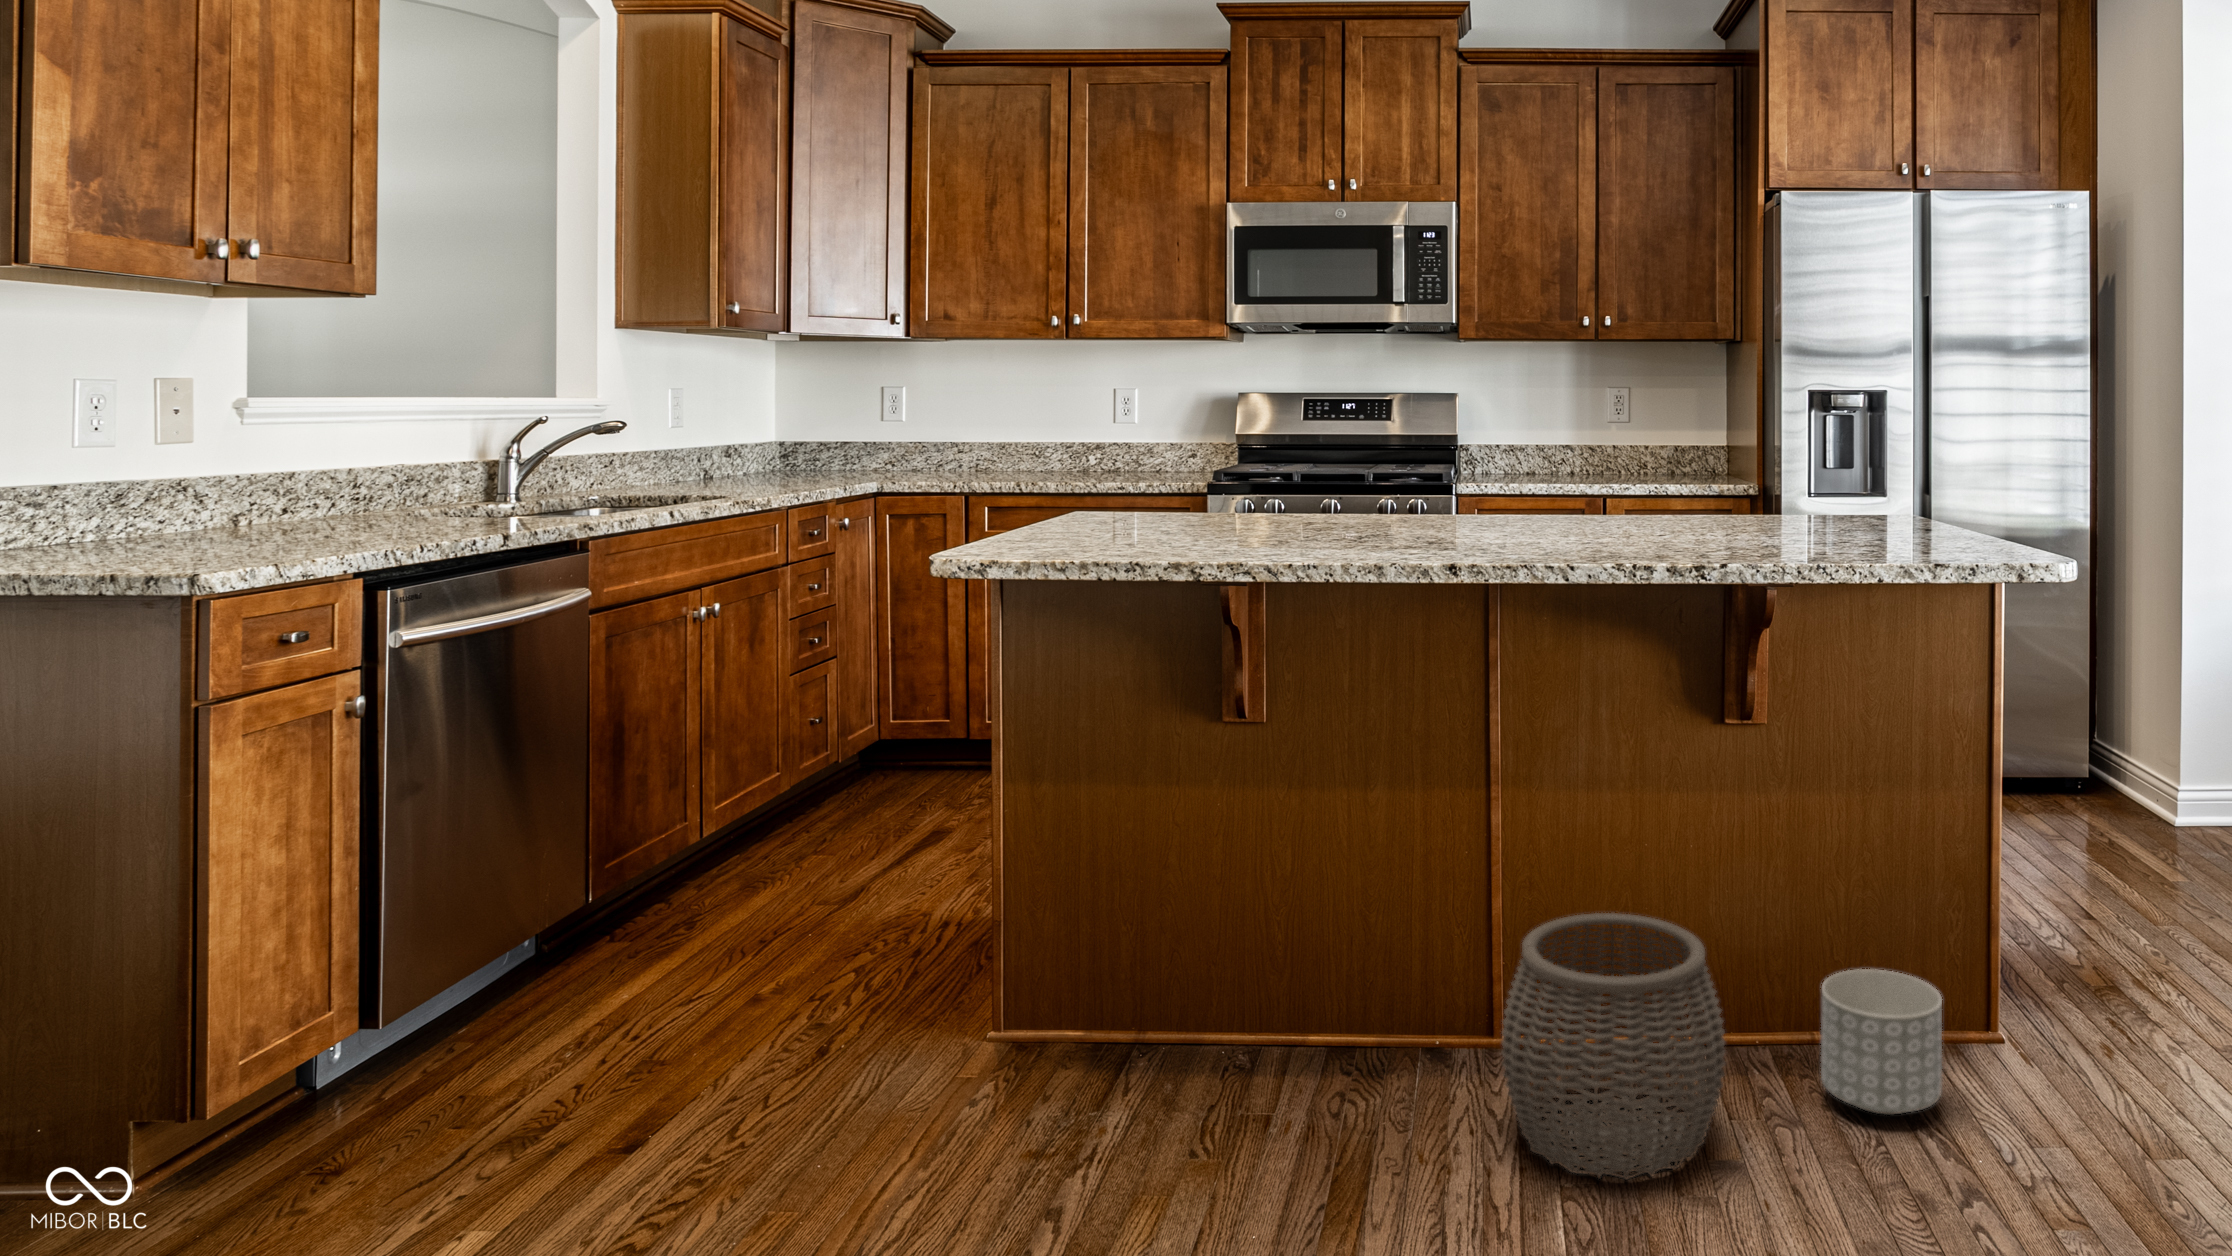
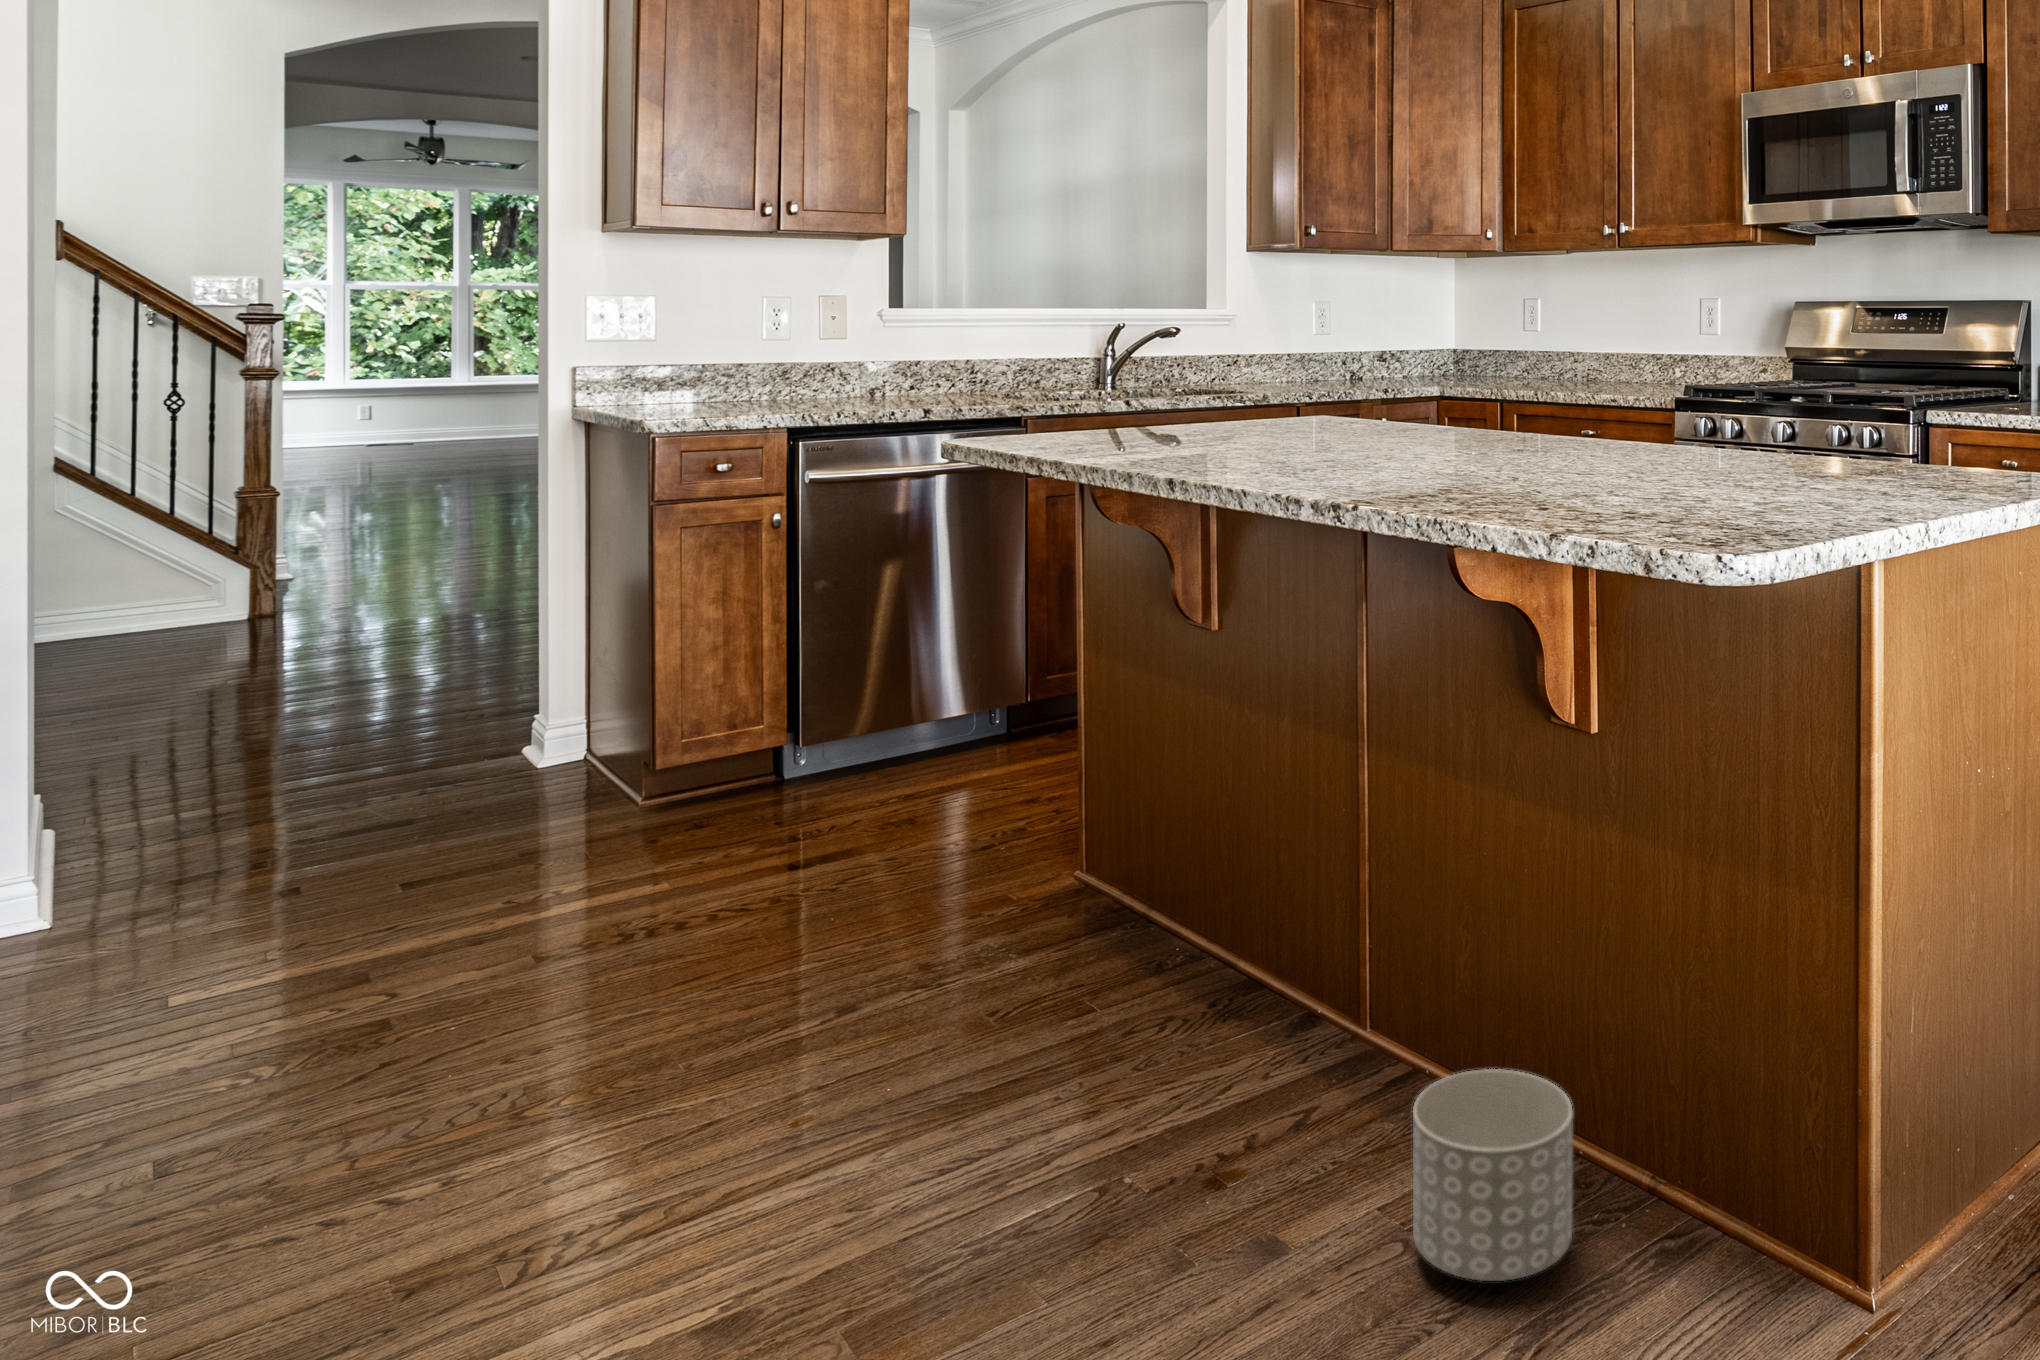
woven basket: present [1502,913,1725,1179] -> none [1070,889,1337,1198]

